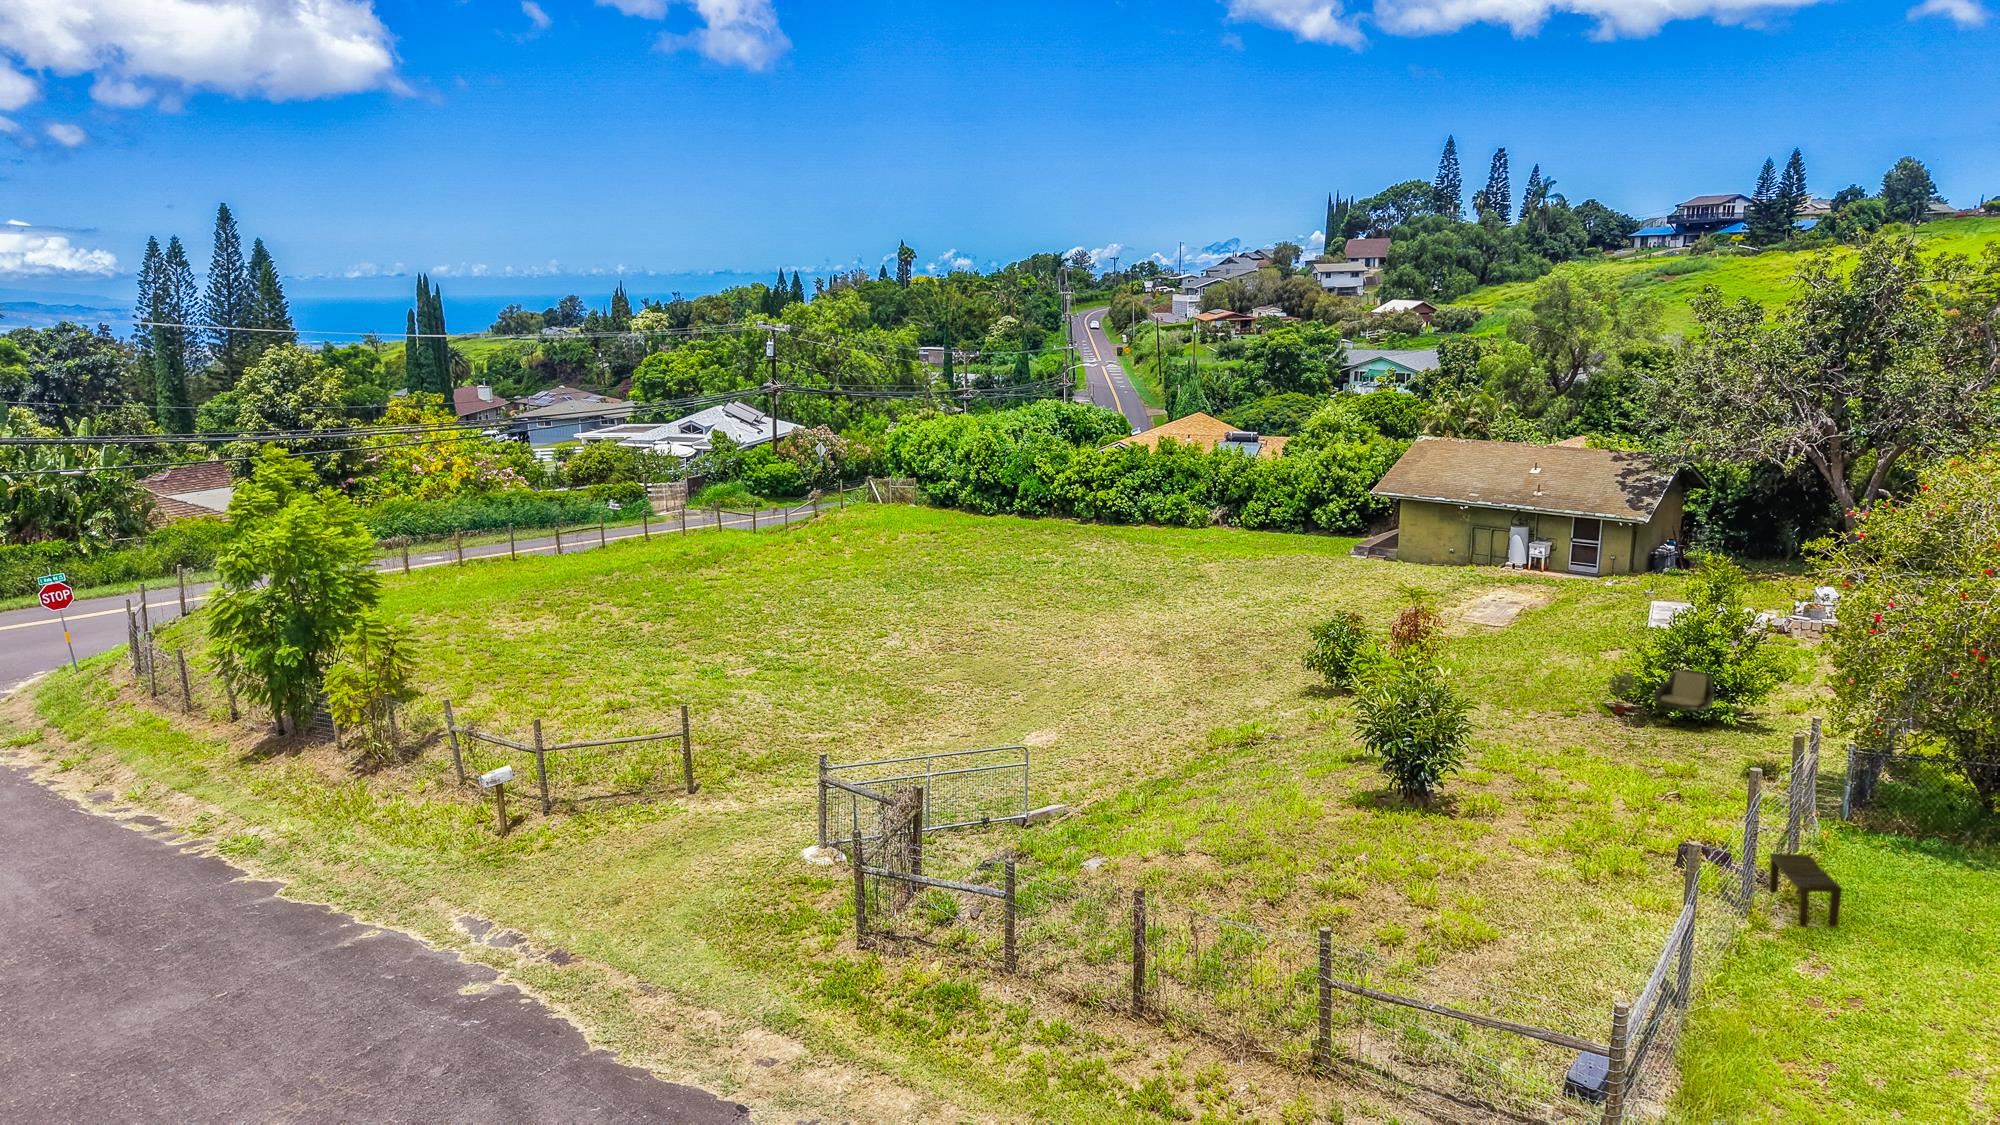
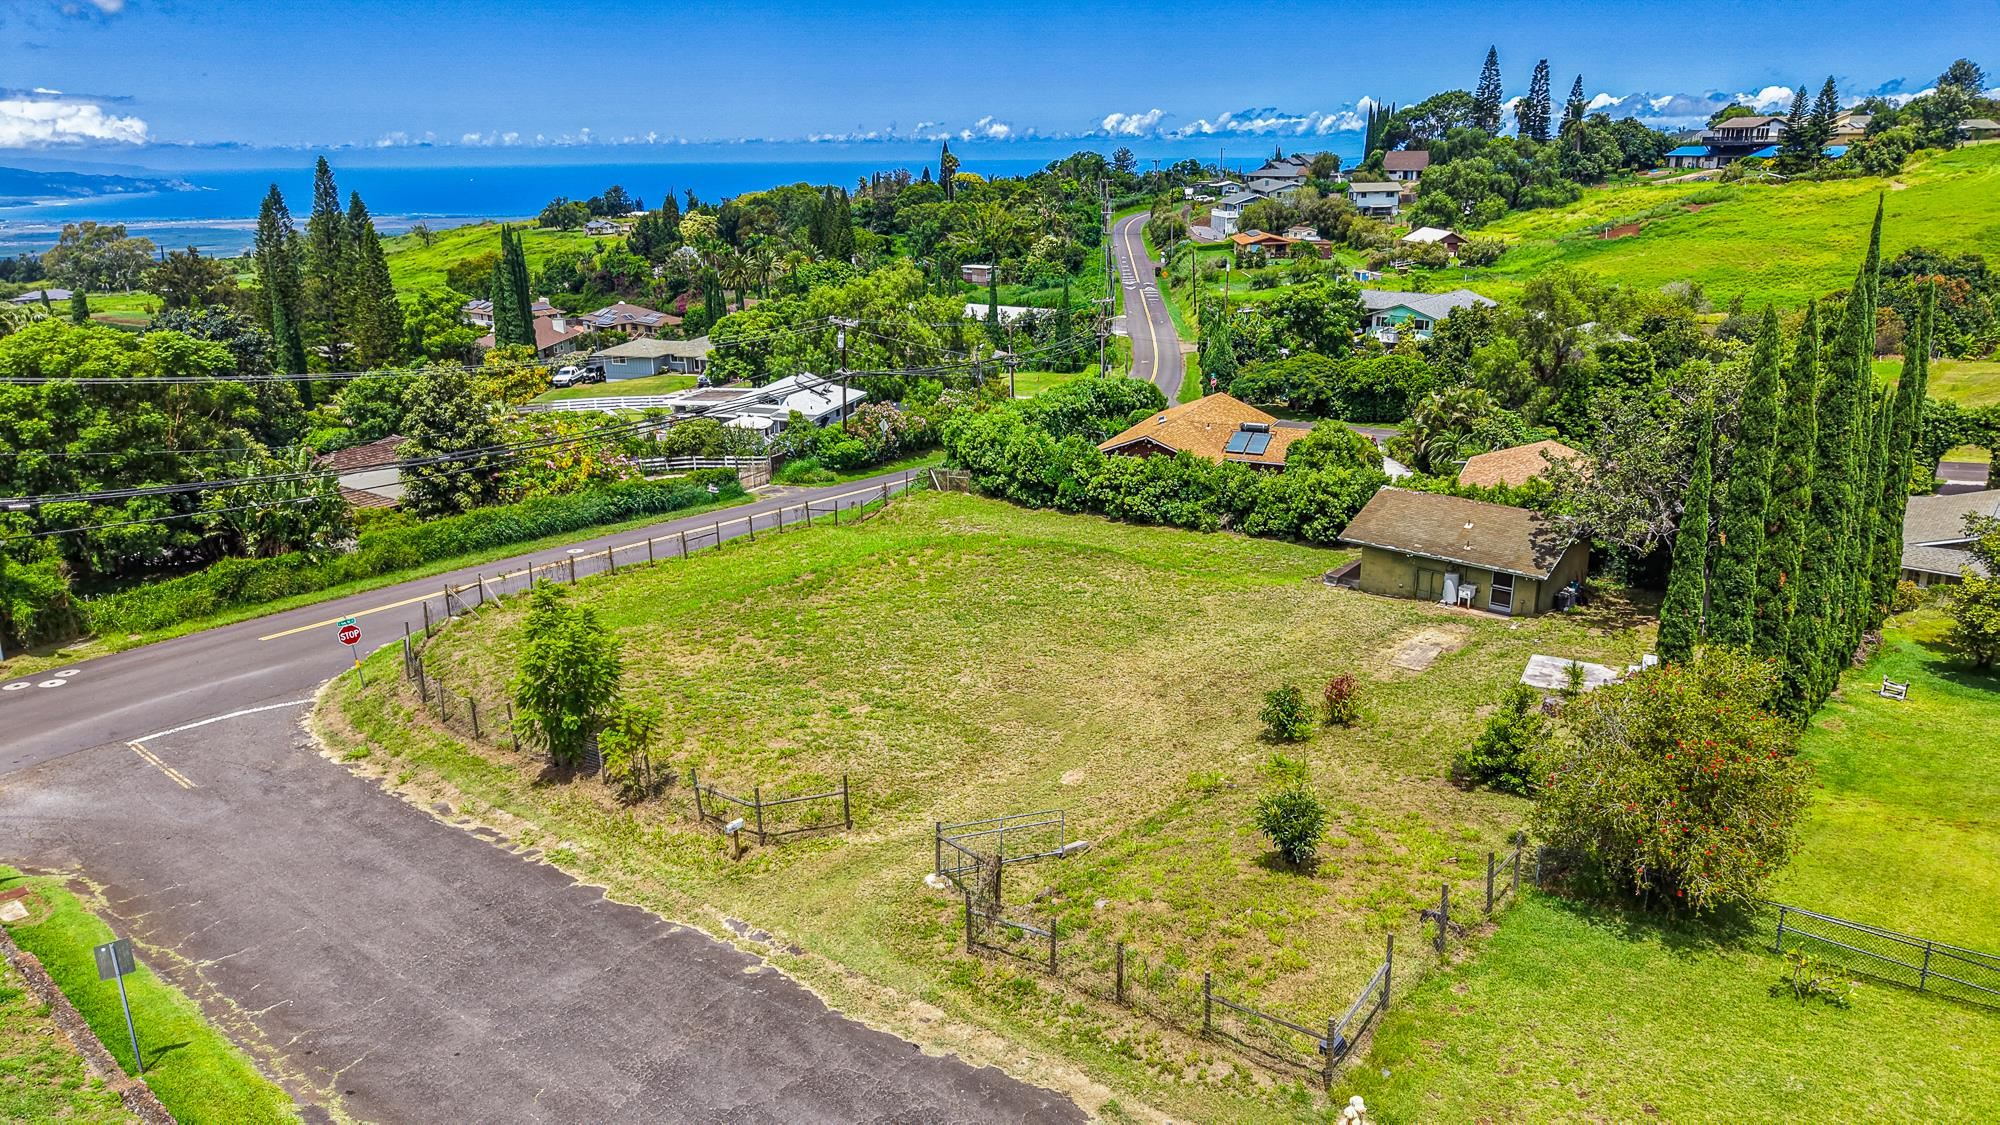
lounge chair: present [1653,670,1714,732] -> none [1473,763,1512,809]
bench: present [1769,853,1842,928] -> none [1472,922,1499,968]

